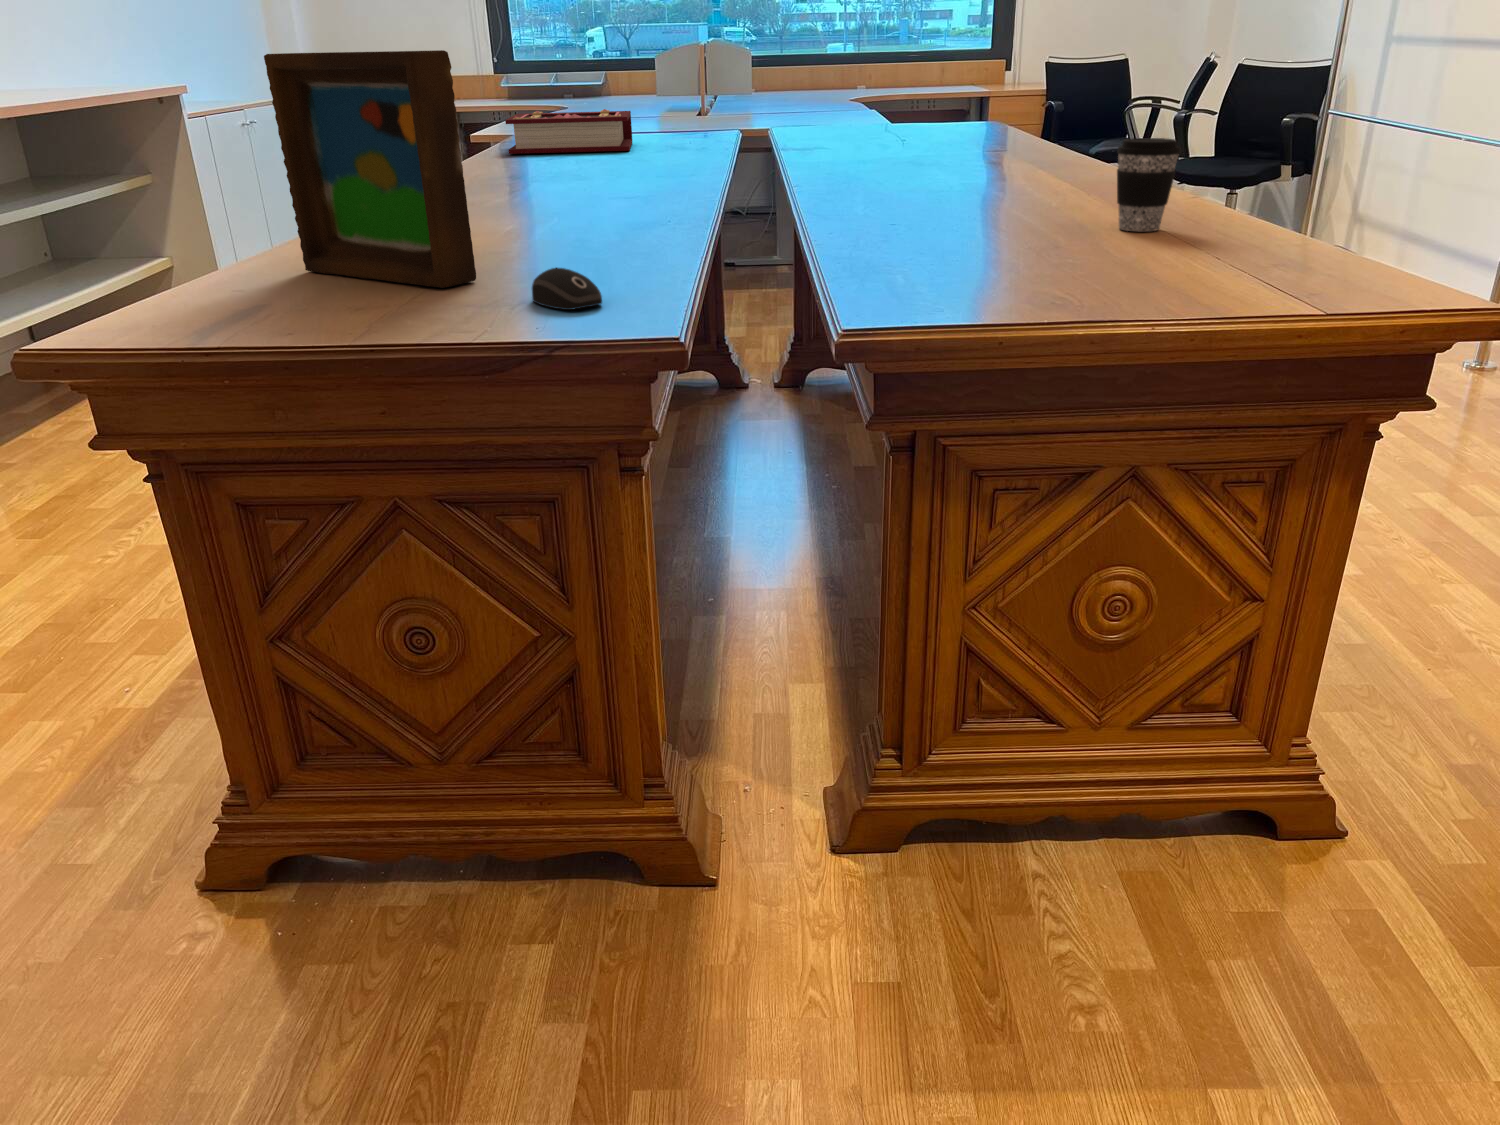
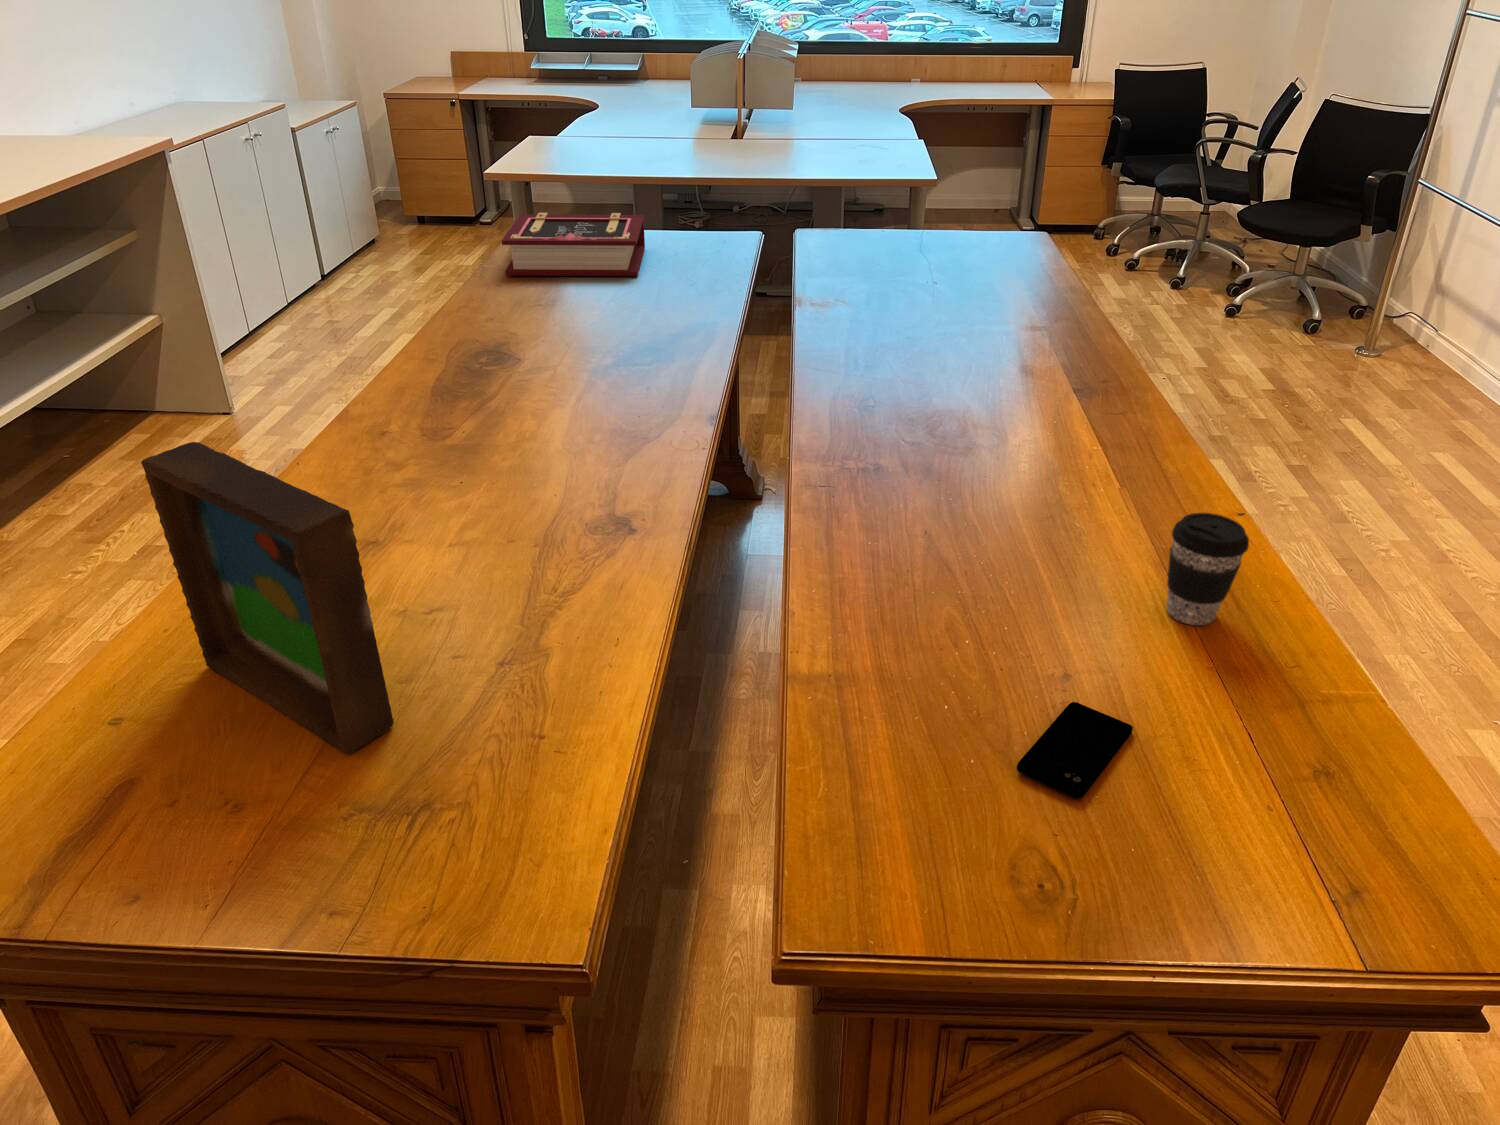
smartphone: none [1002,252,1096,277] -> present [1017,702,1133,799]
computer mouse: present [532,268,602,310] -> none [444,777,526,858]

